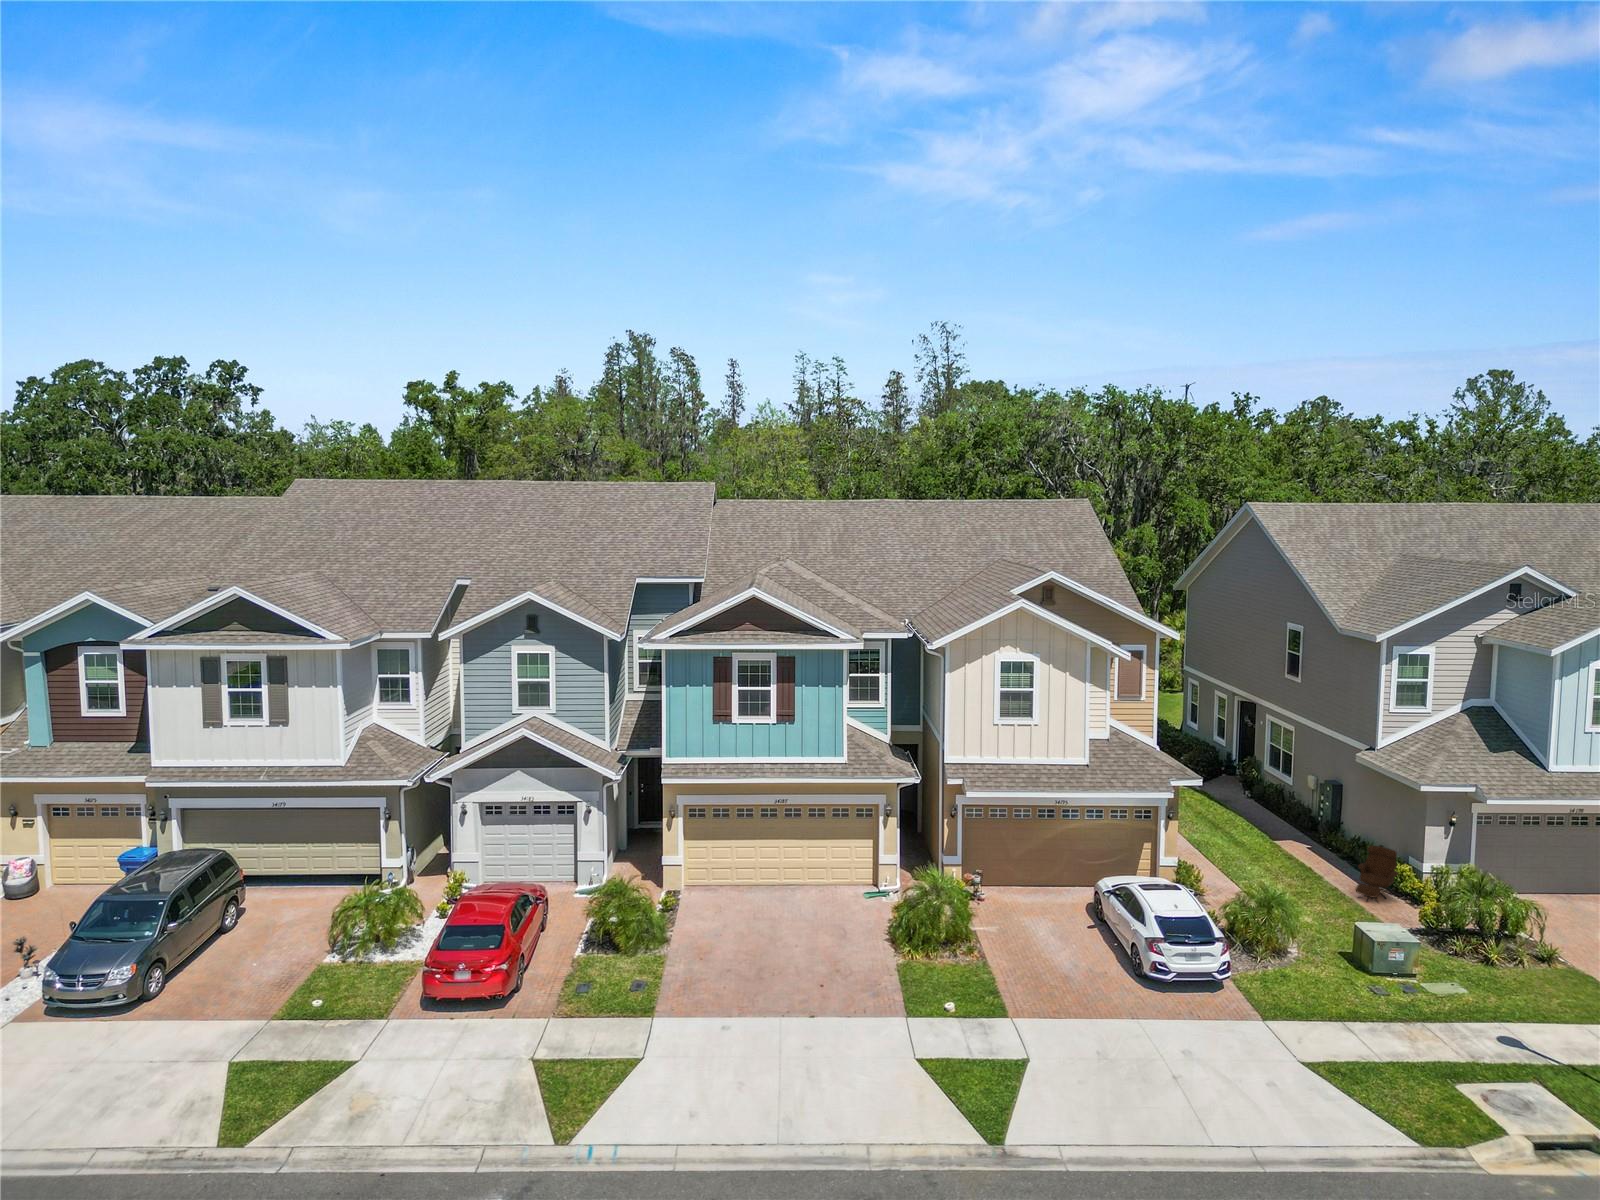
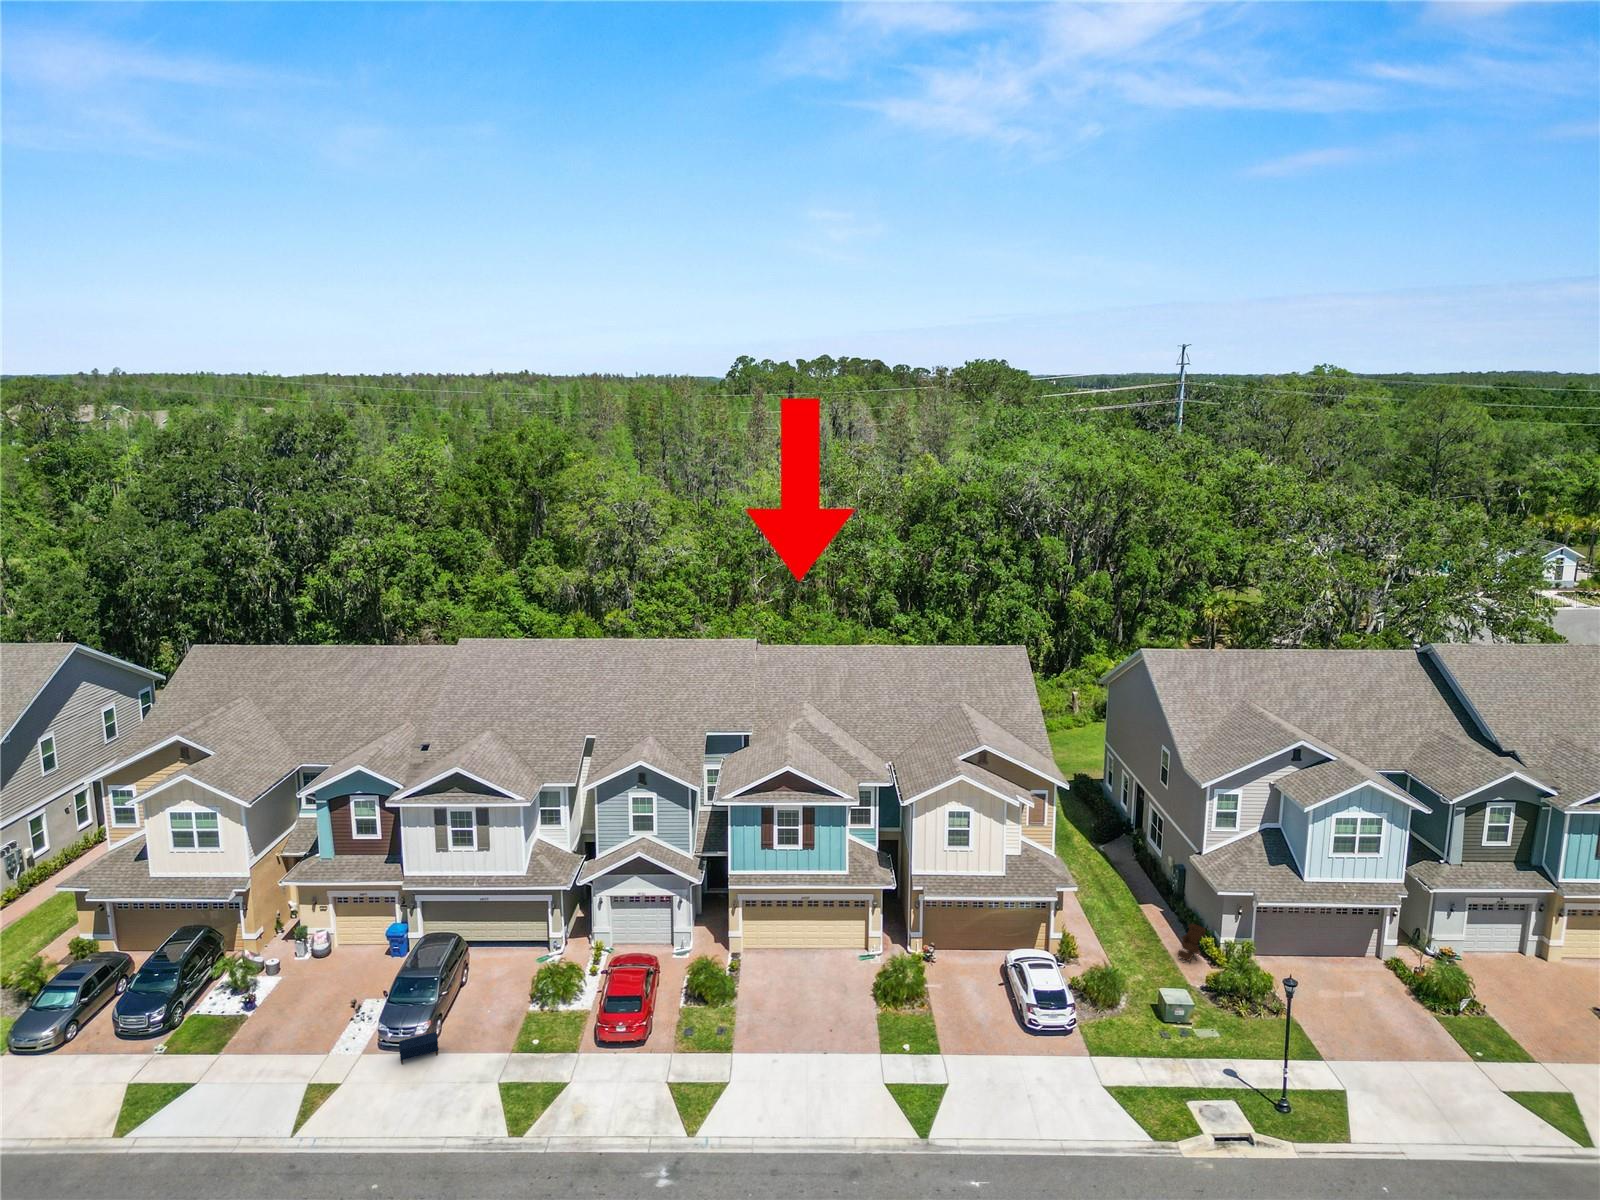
bench: none [66,983,145,1035] -> present [399,1032,438,1064]

